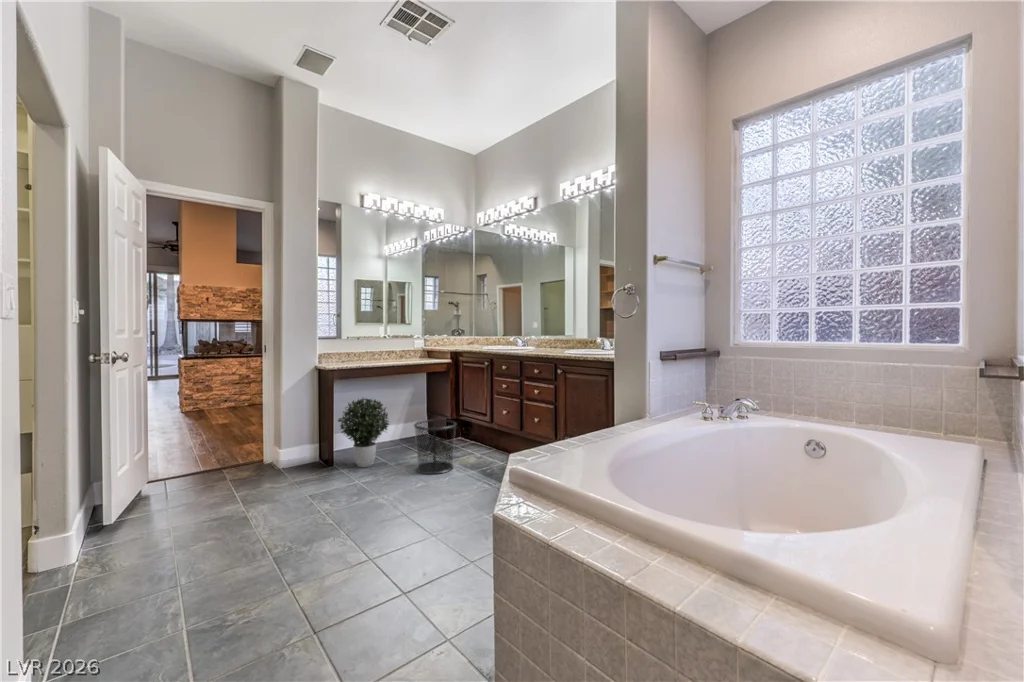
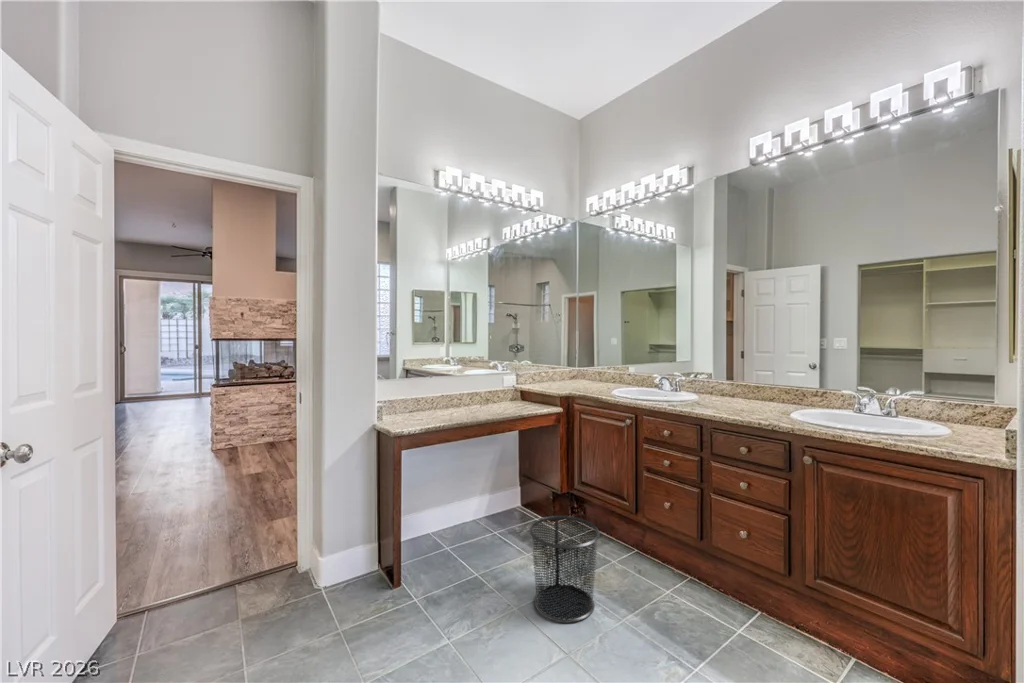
potted plant: present [338,398,389,468] -> none [407,477,487,593]

